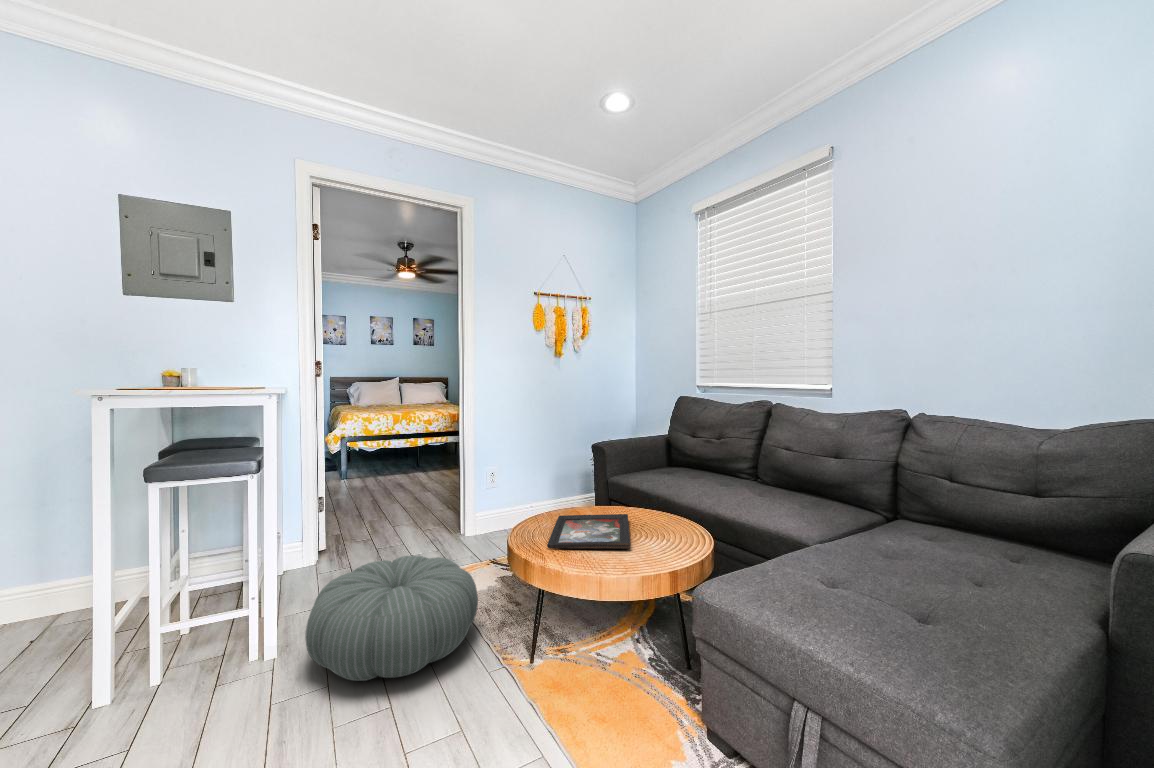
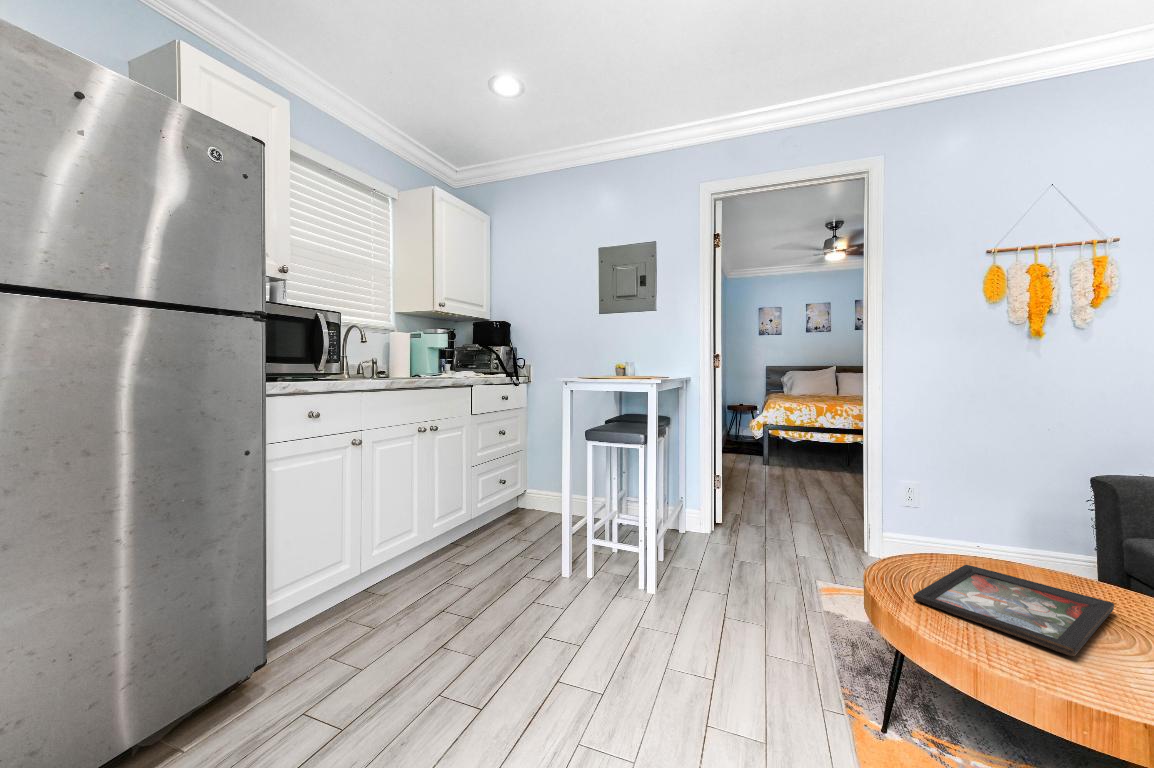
pouf: present [305,556,478,681] -> none [666,544,834,666]

